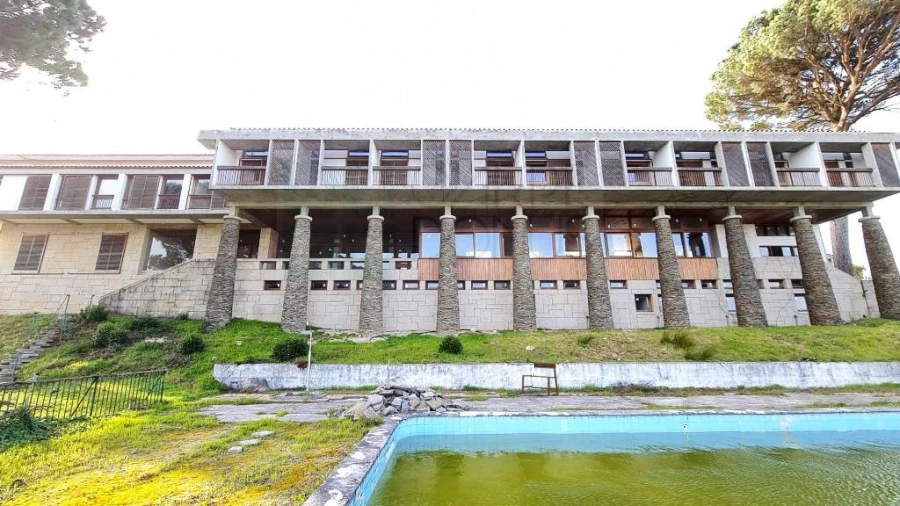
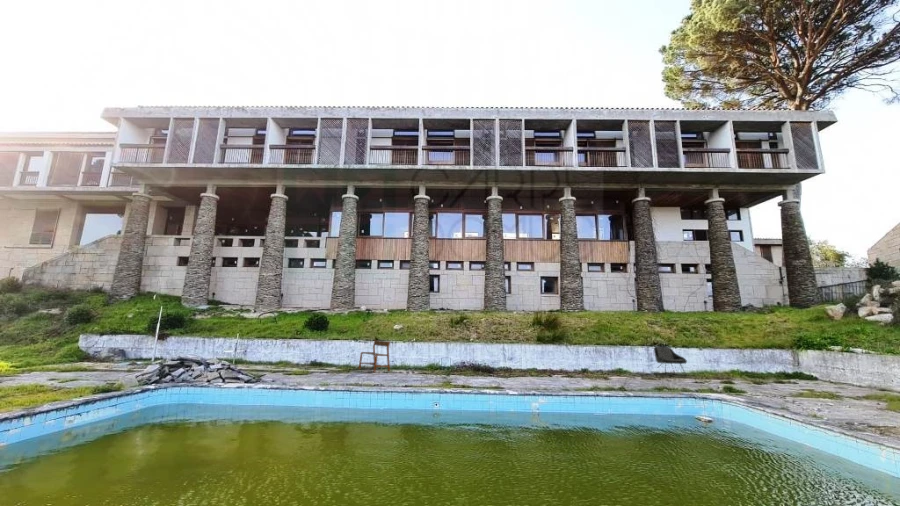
lounge chair: none [818,362,862,392] -> present [654,346,687,376]

